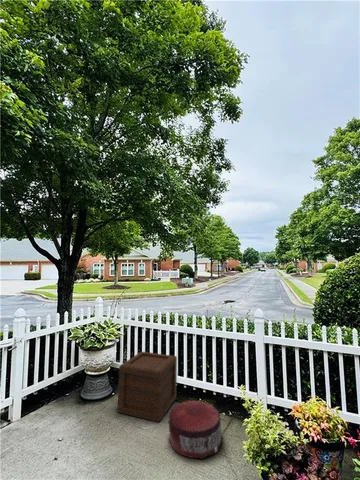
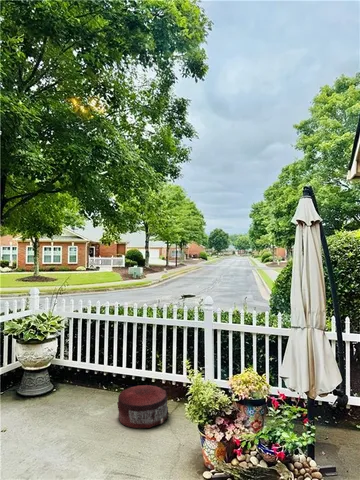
wooden crate: present [118,352,177,422] -> none [63,345,125,408]

